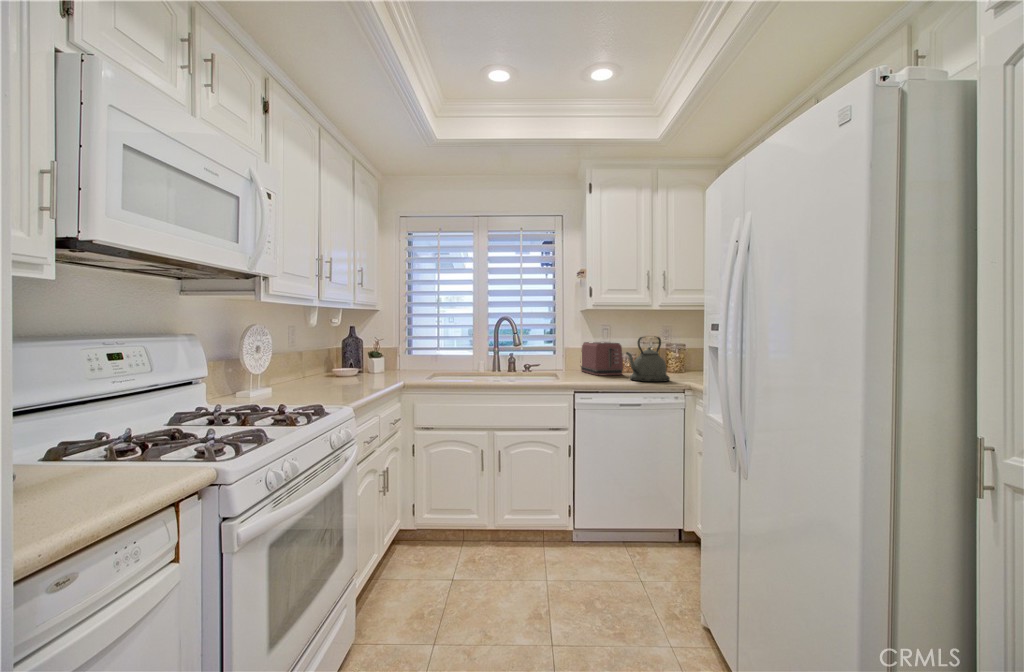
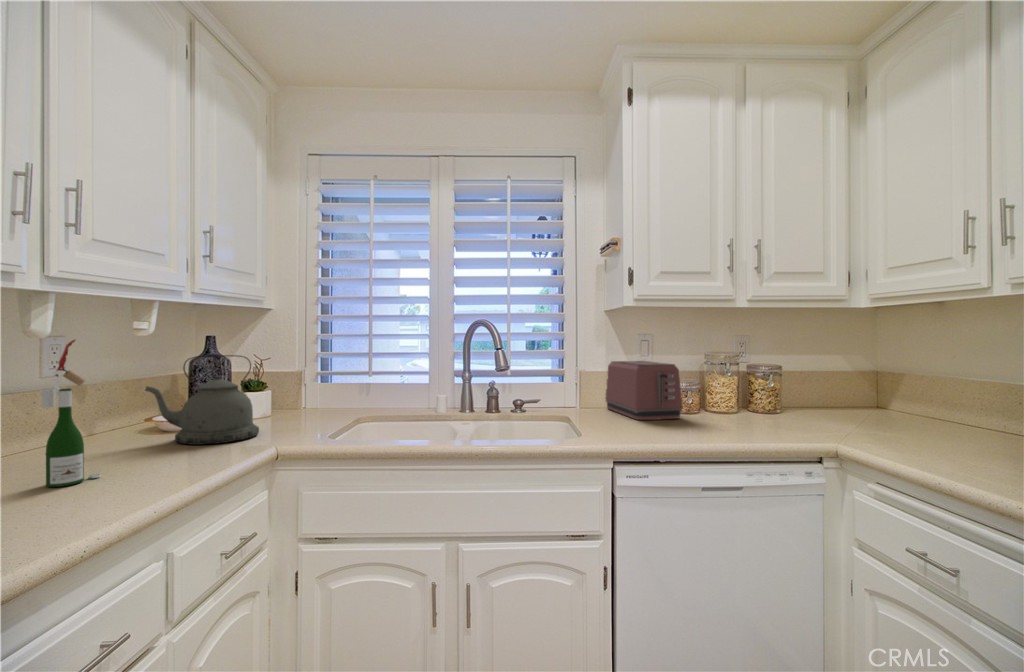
wine bottle: none [311,326,333,392] -> present [41,340,101,487]
kettle: present [626,337,670,382] -> present [145,355,259,445]

